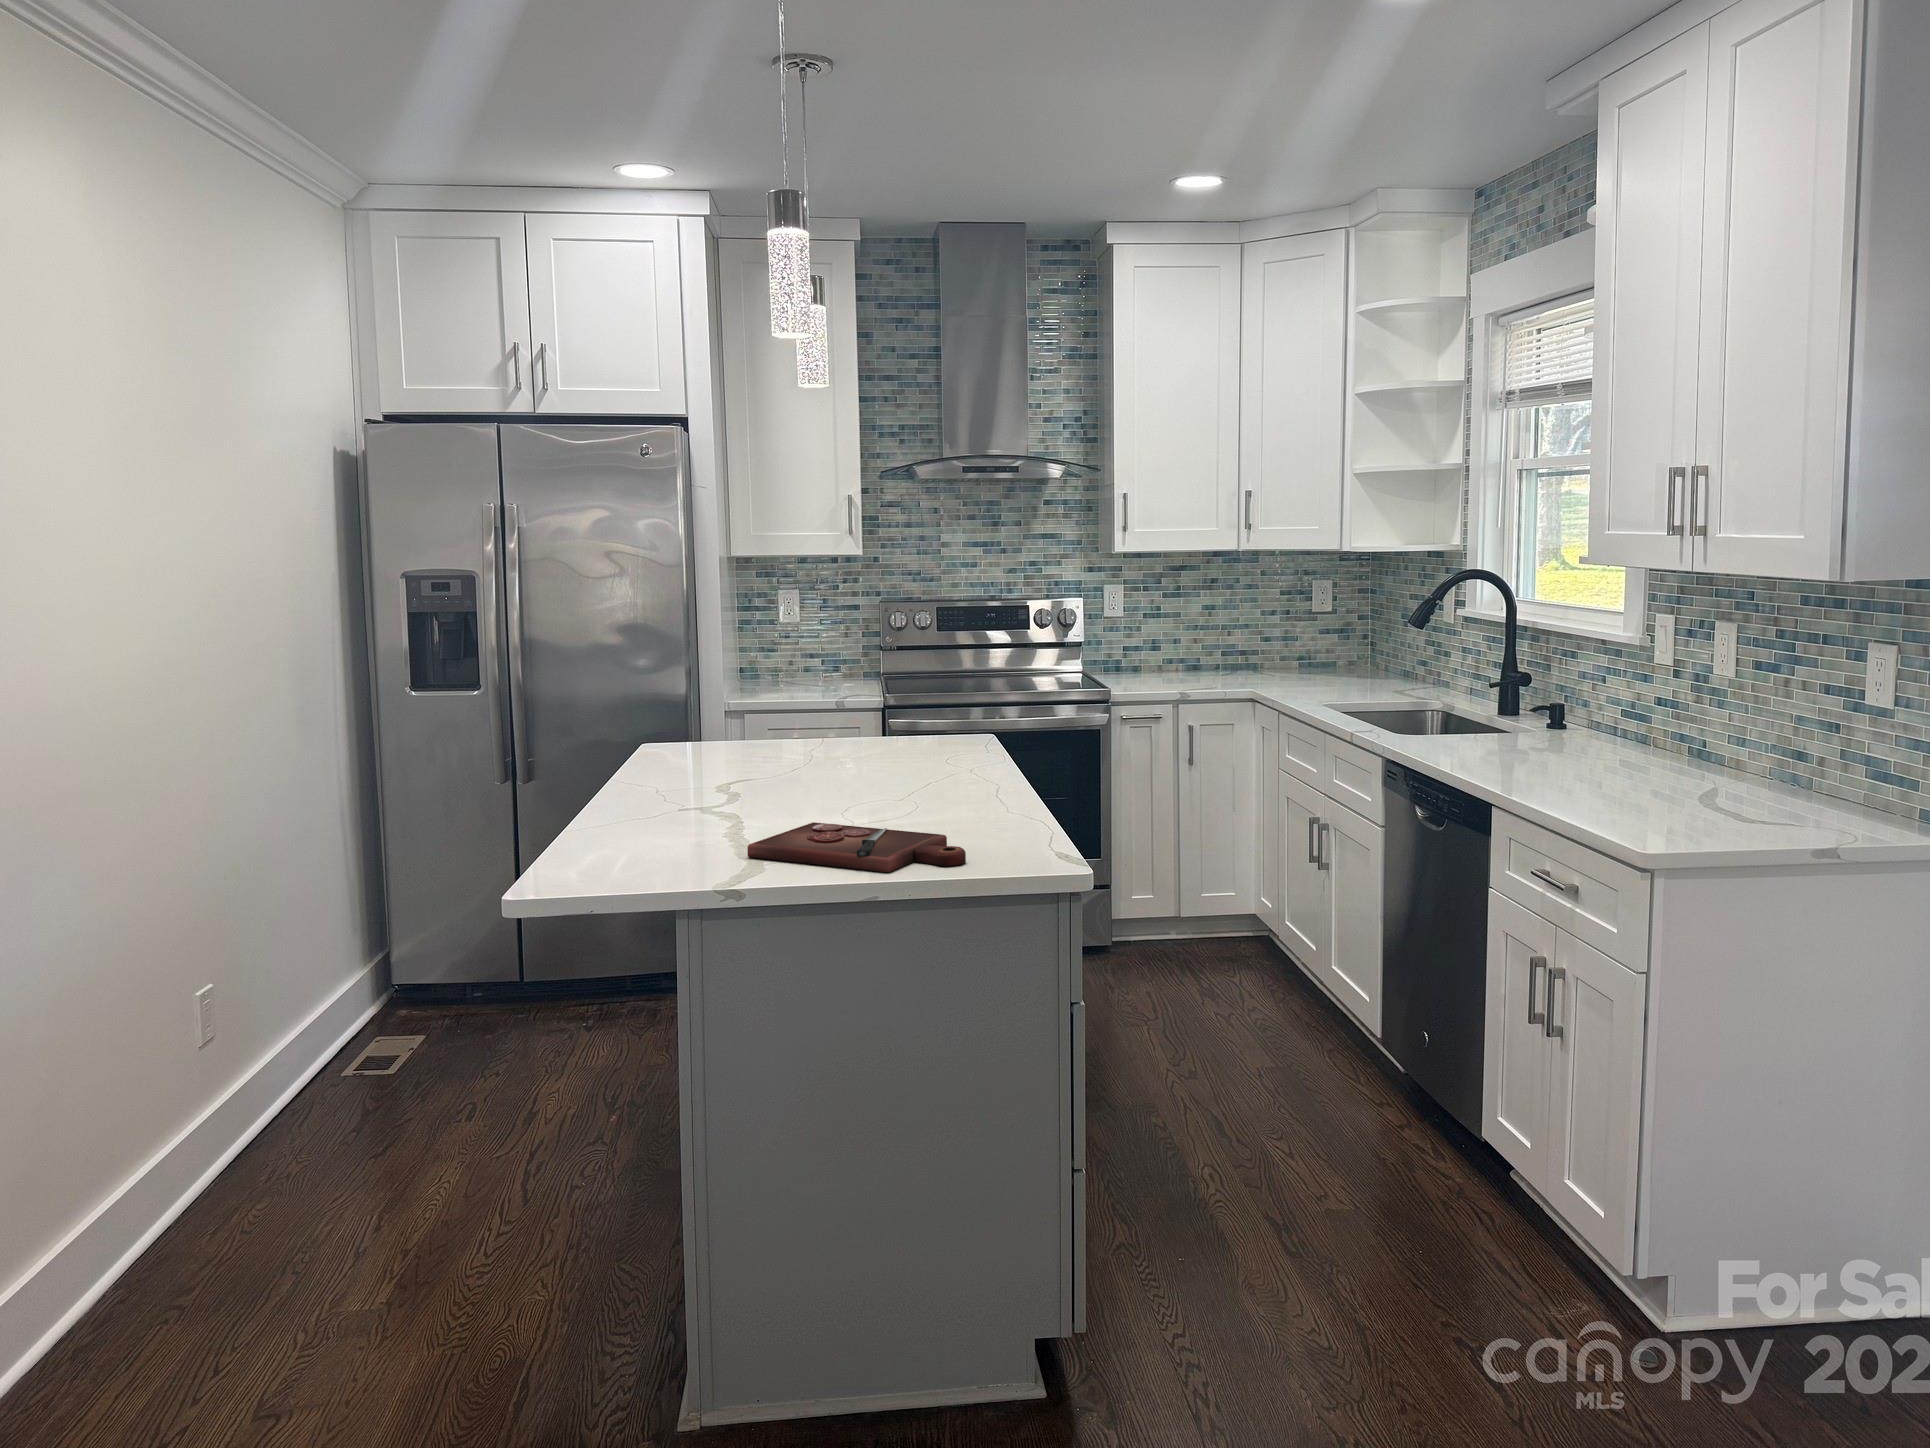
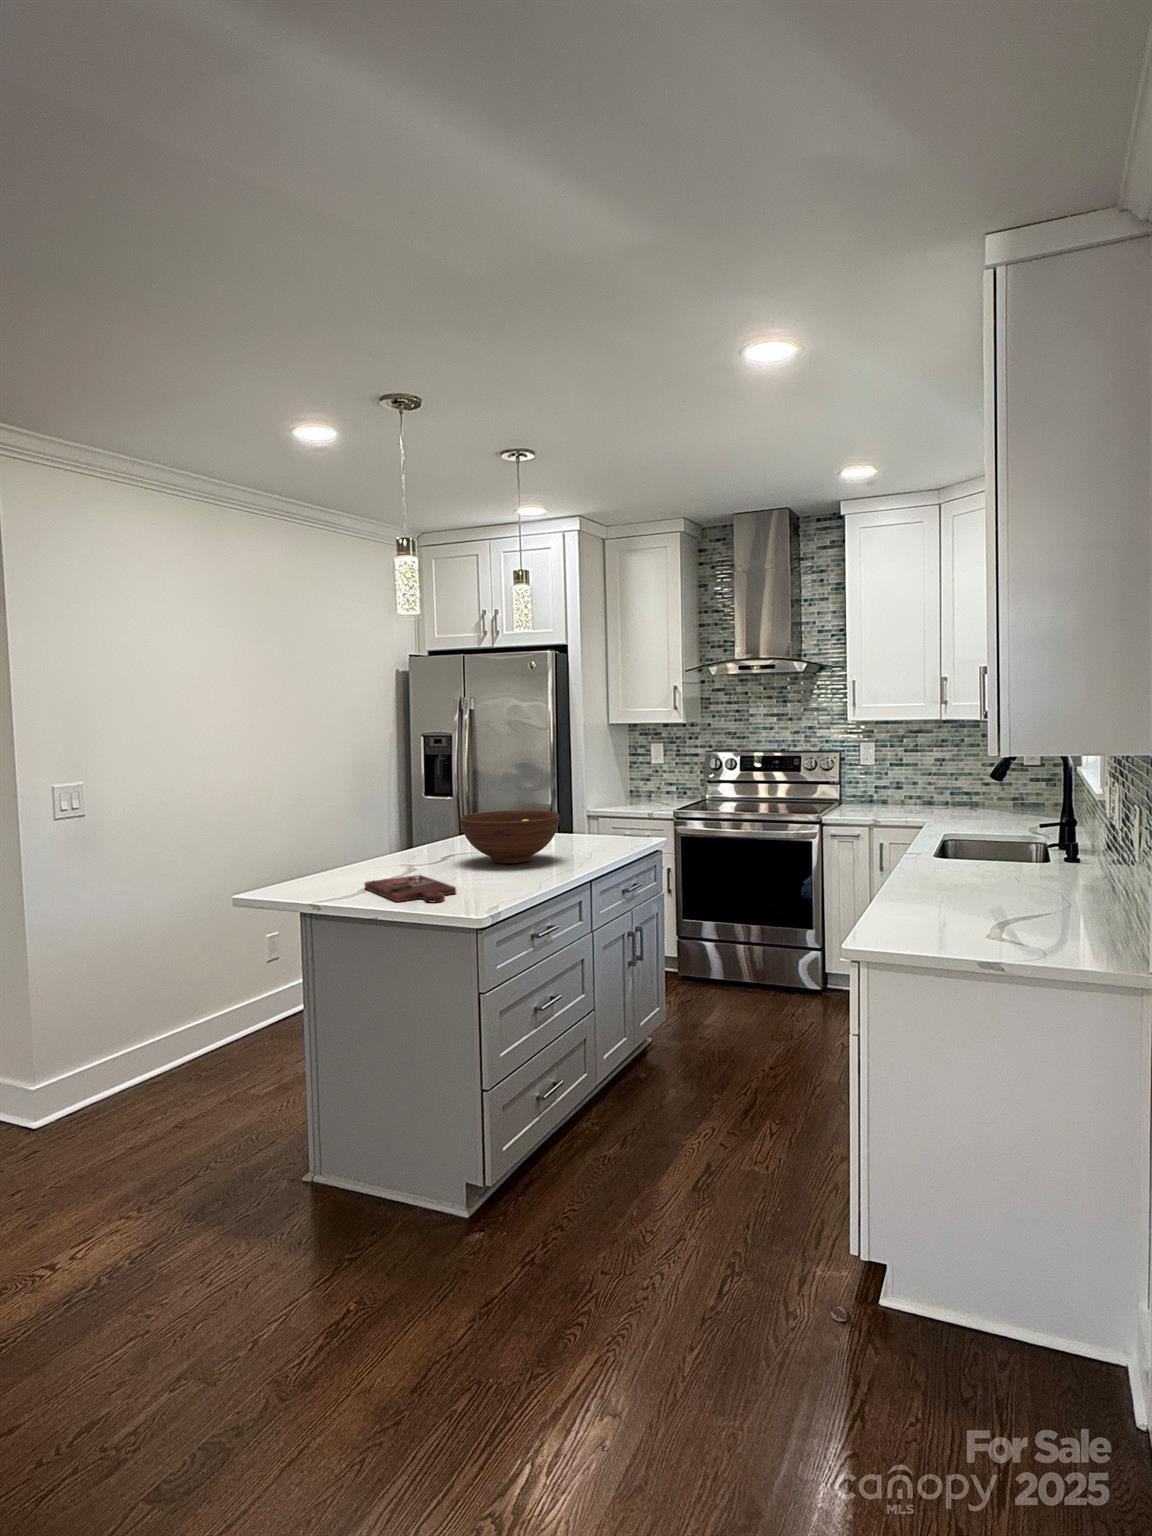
fruit bowl: none [779,698,954,792] -> present [460,810,560,864]

